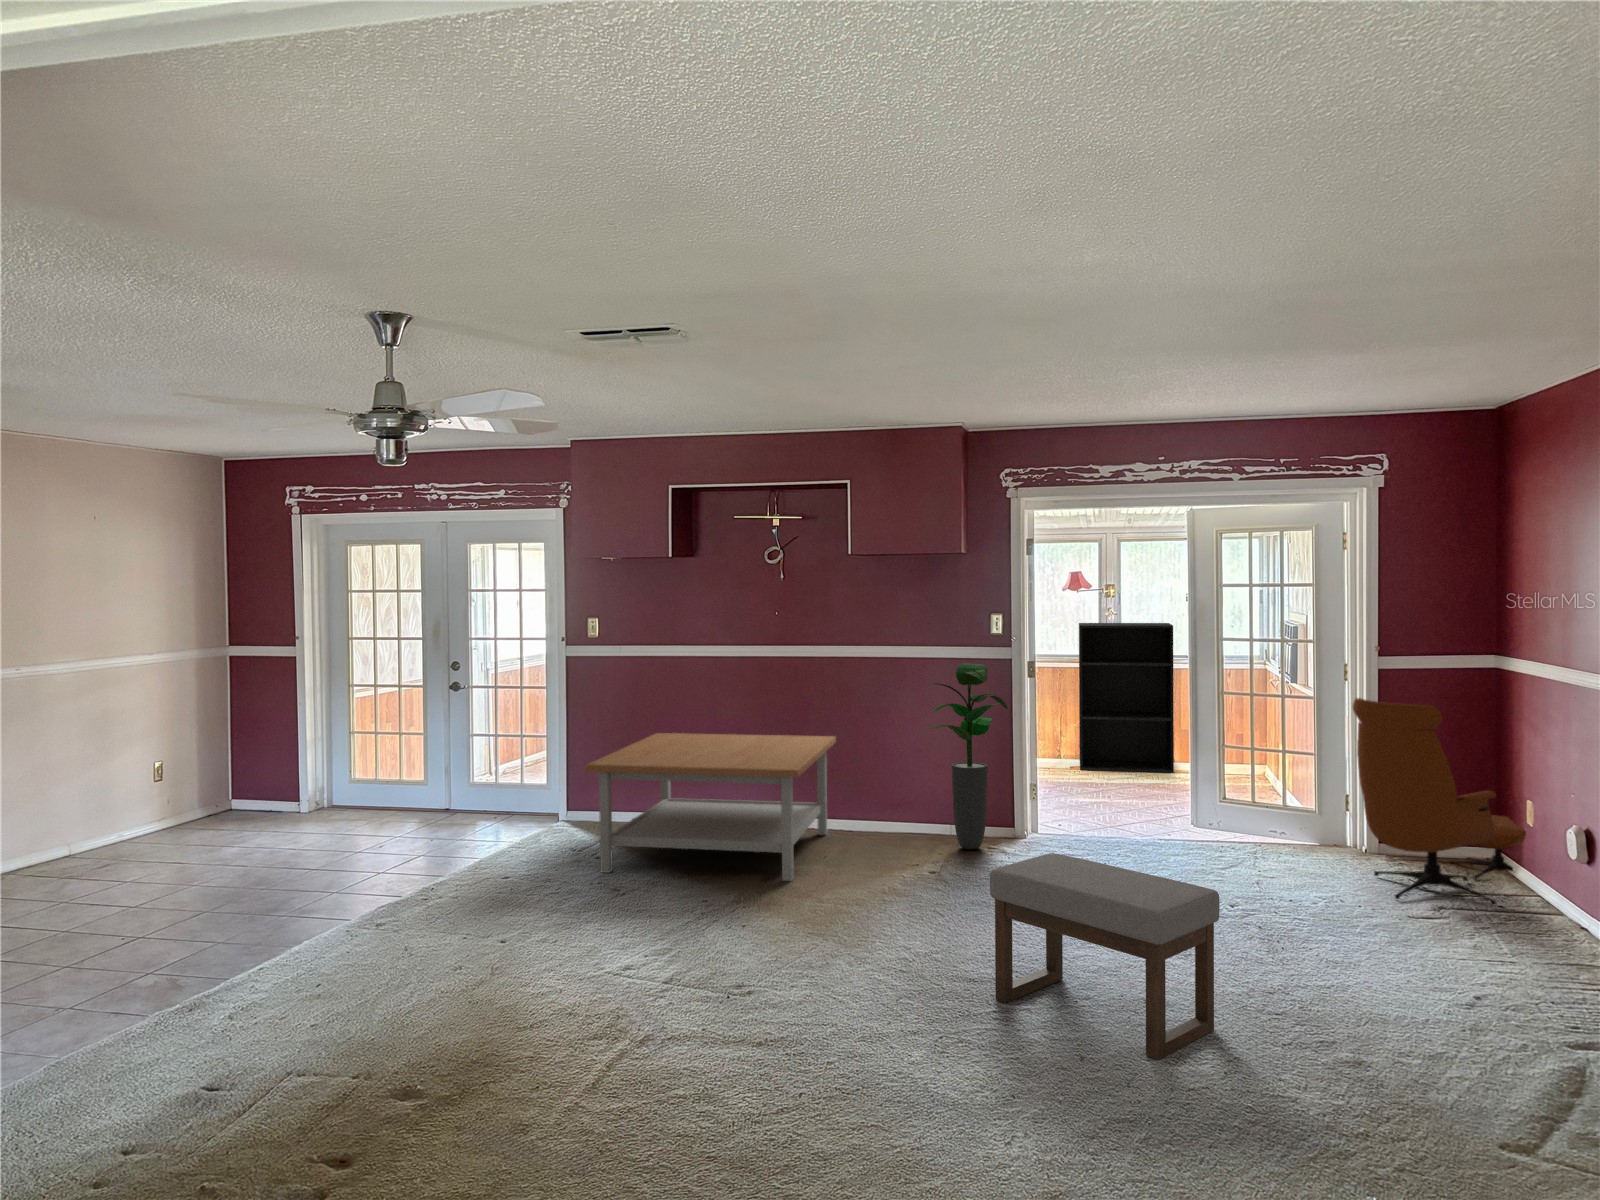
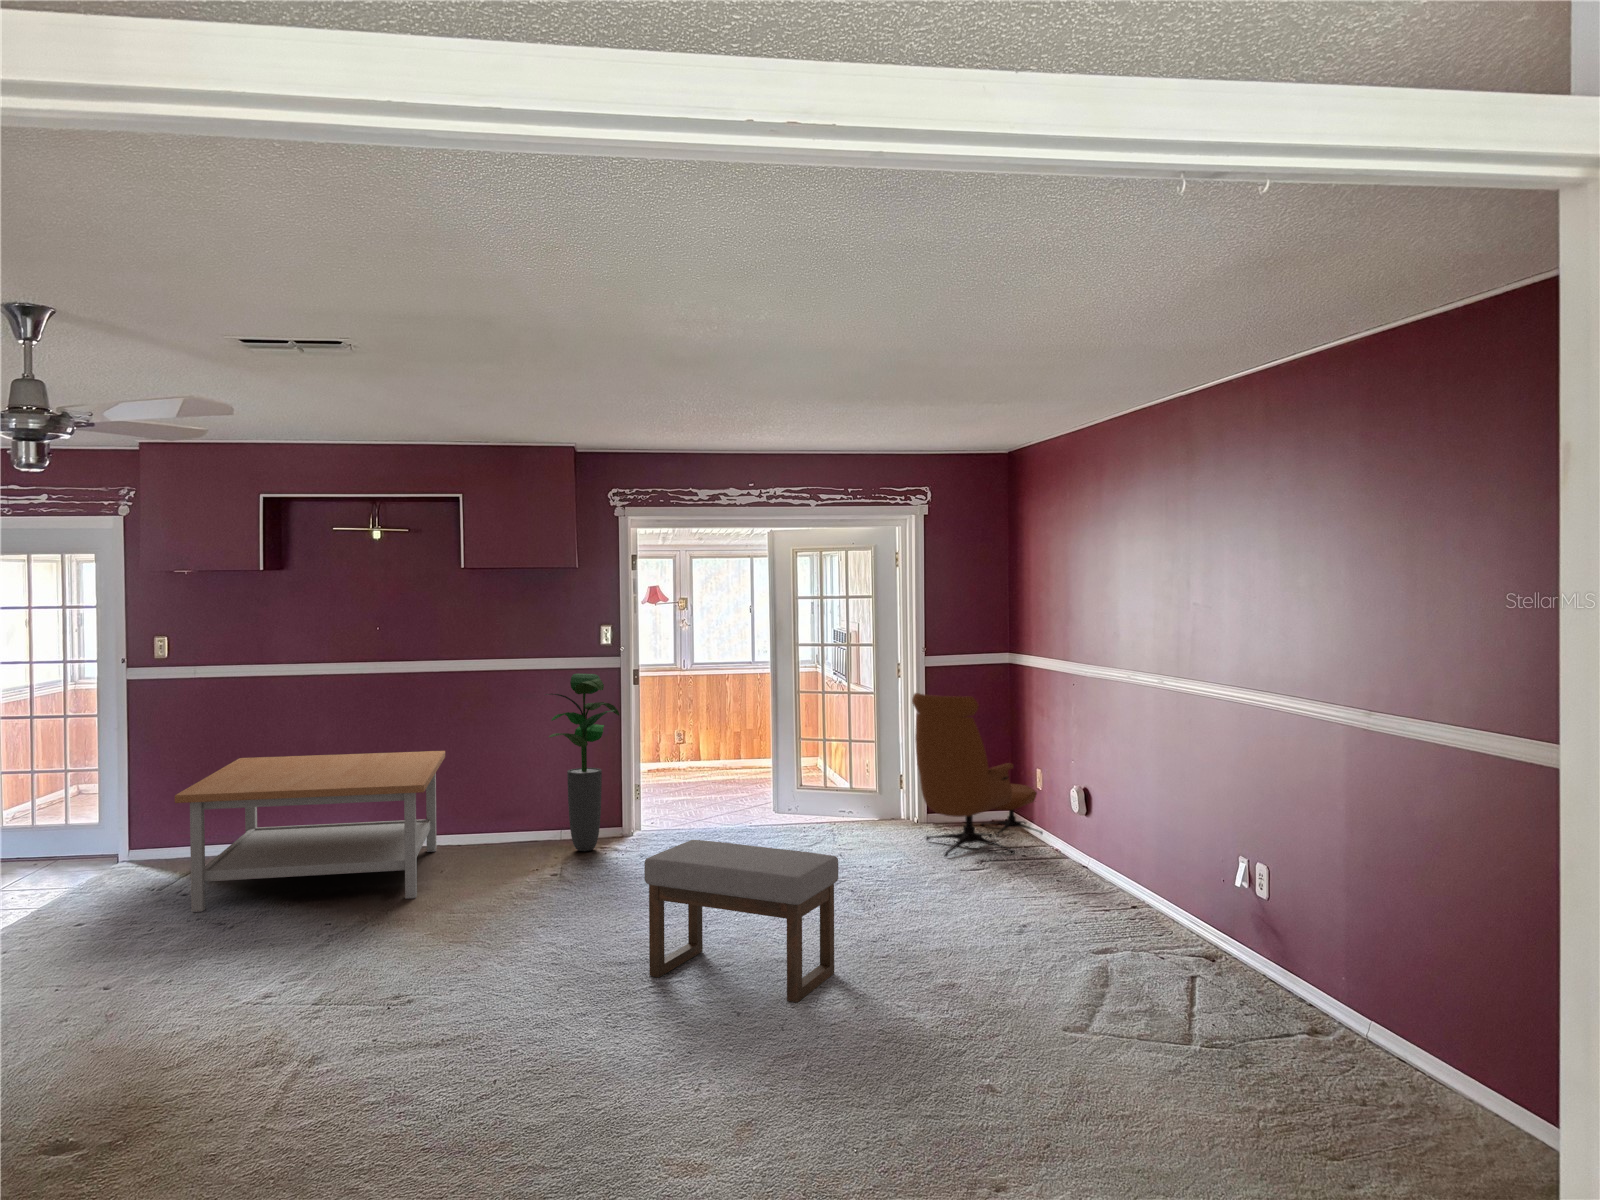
bookshelf: present [1079,623,1174,773] -> none [662,632,749,772]

